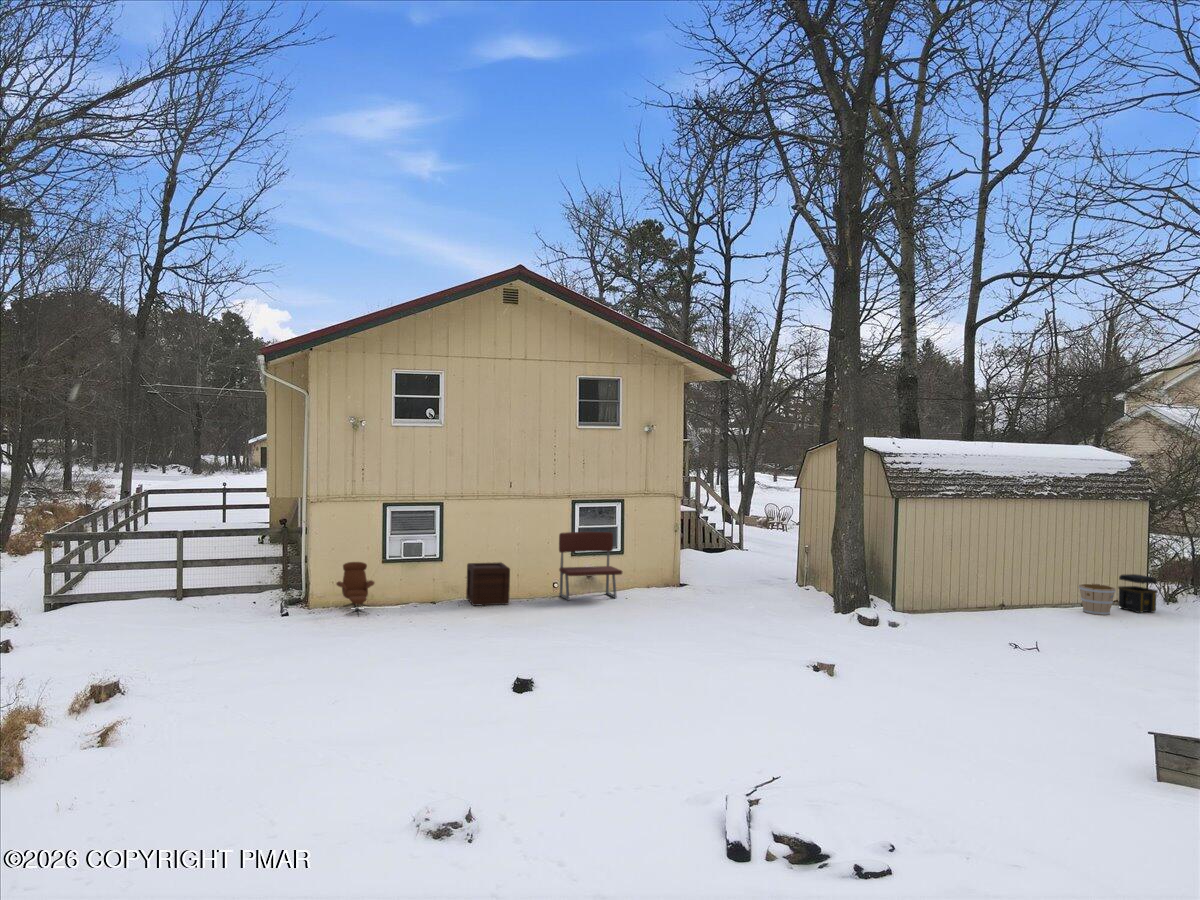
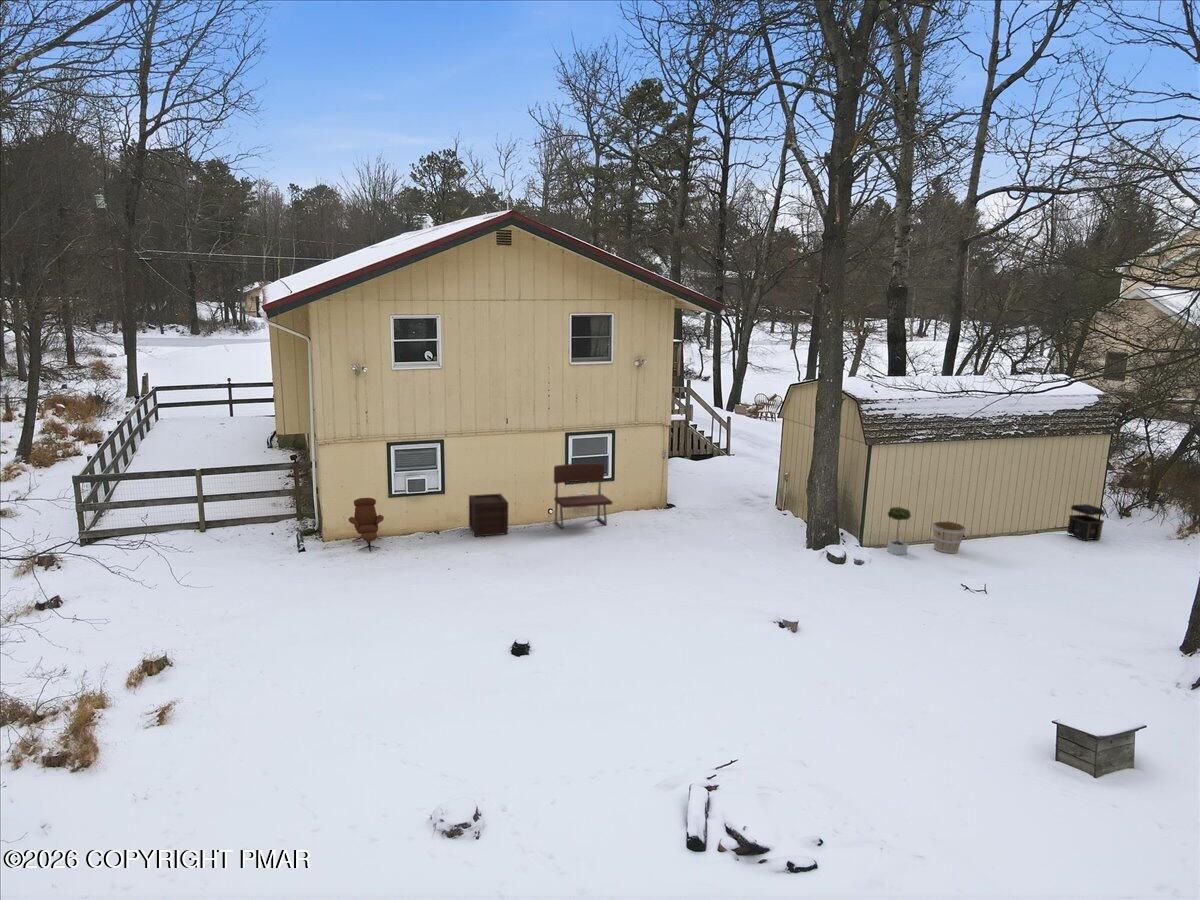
potted tree: none [922,568,948,622] -> present [887,507,911,555]
wooden bucket: present [1079,584,1116,615] -> present [932,521,965,554]

